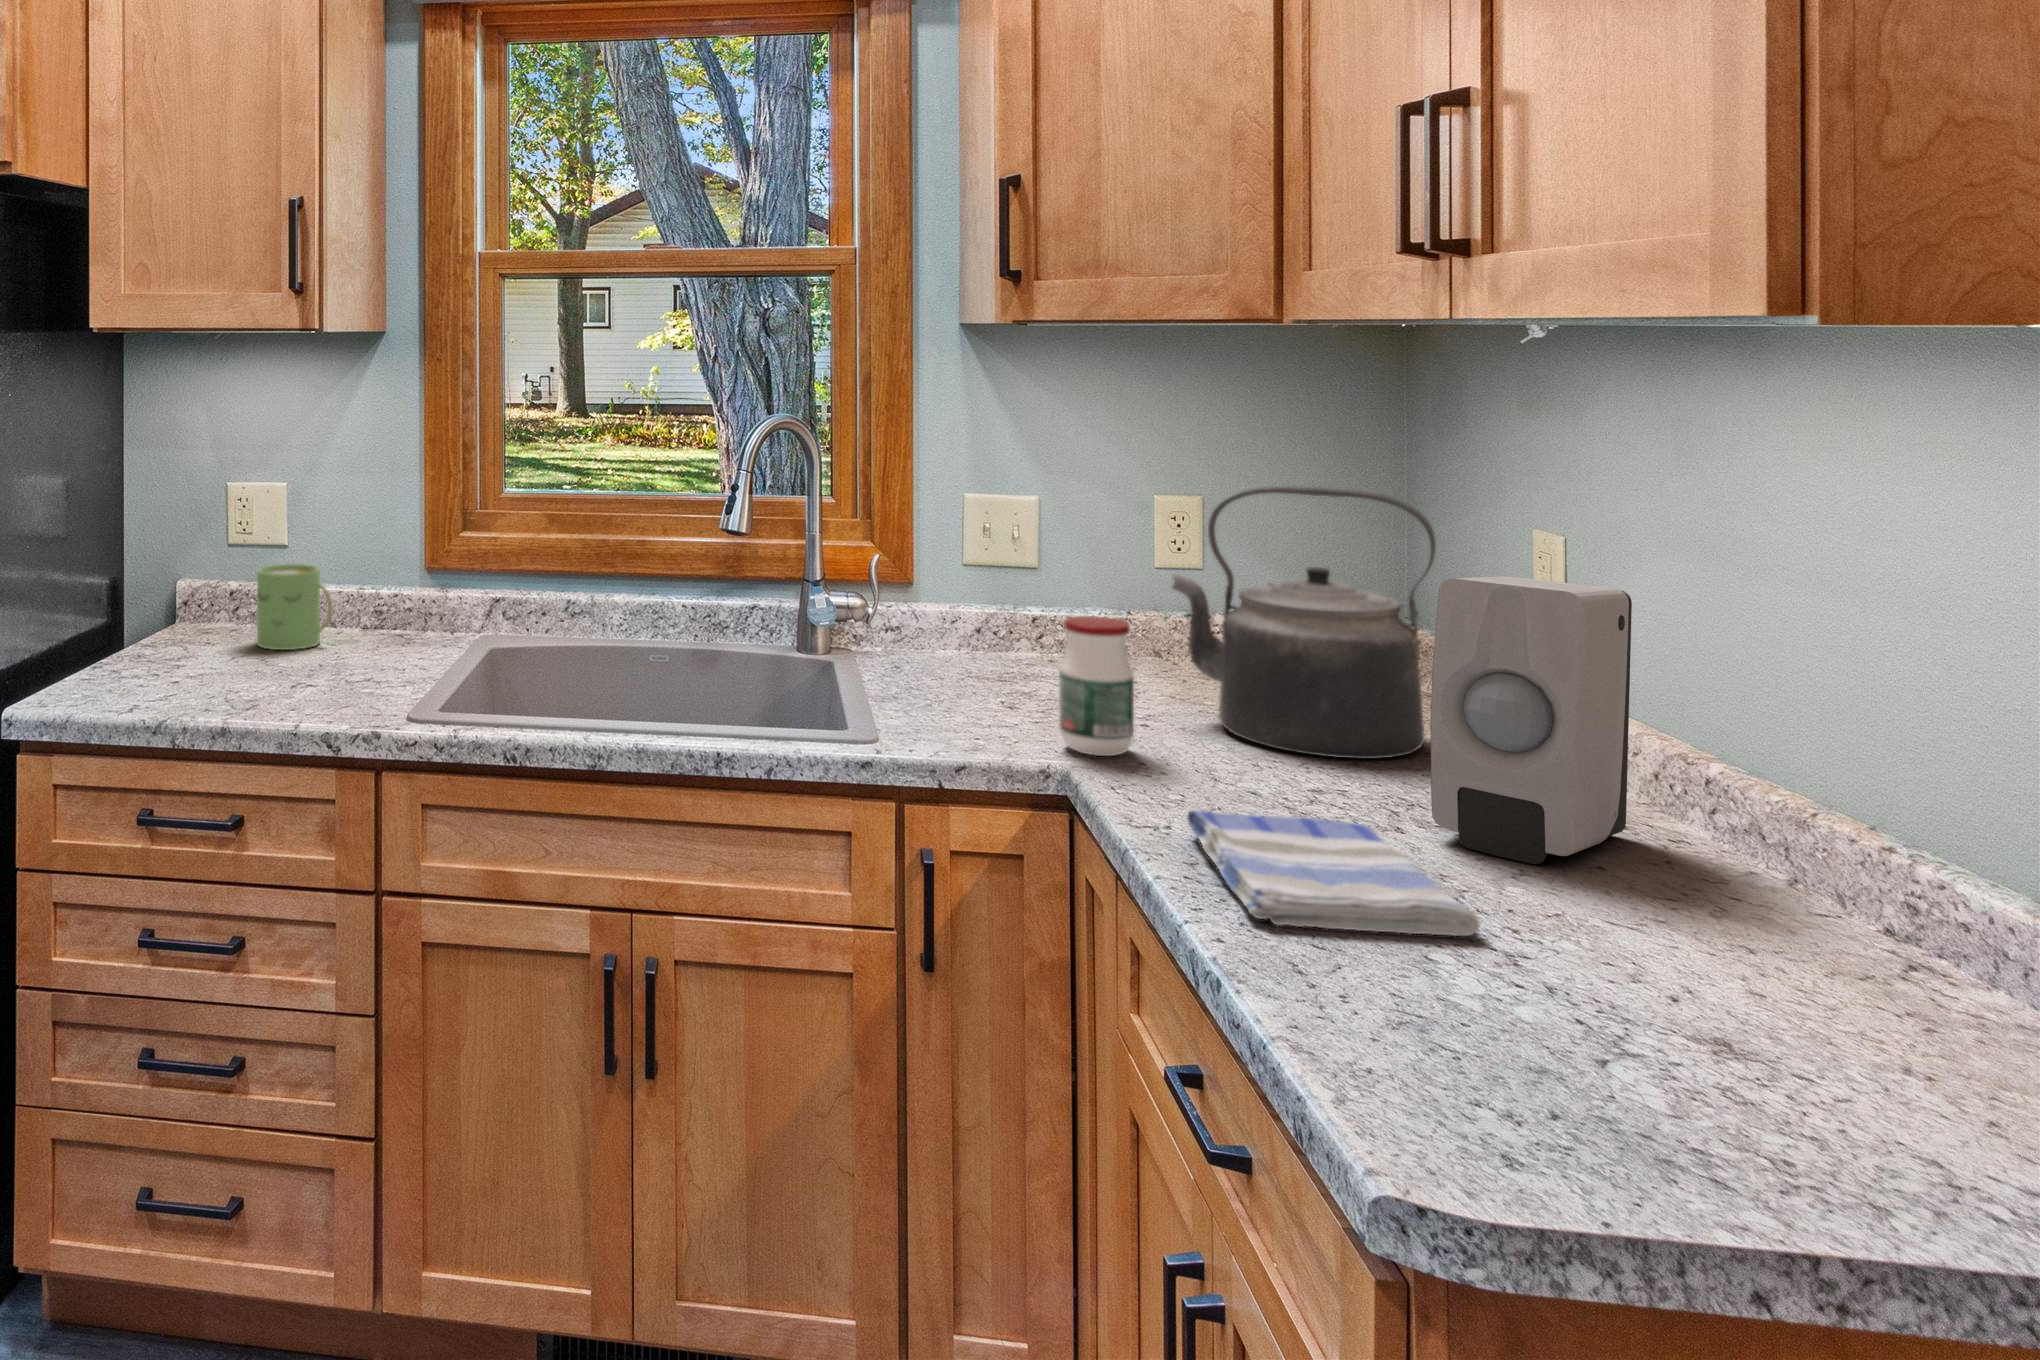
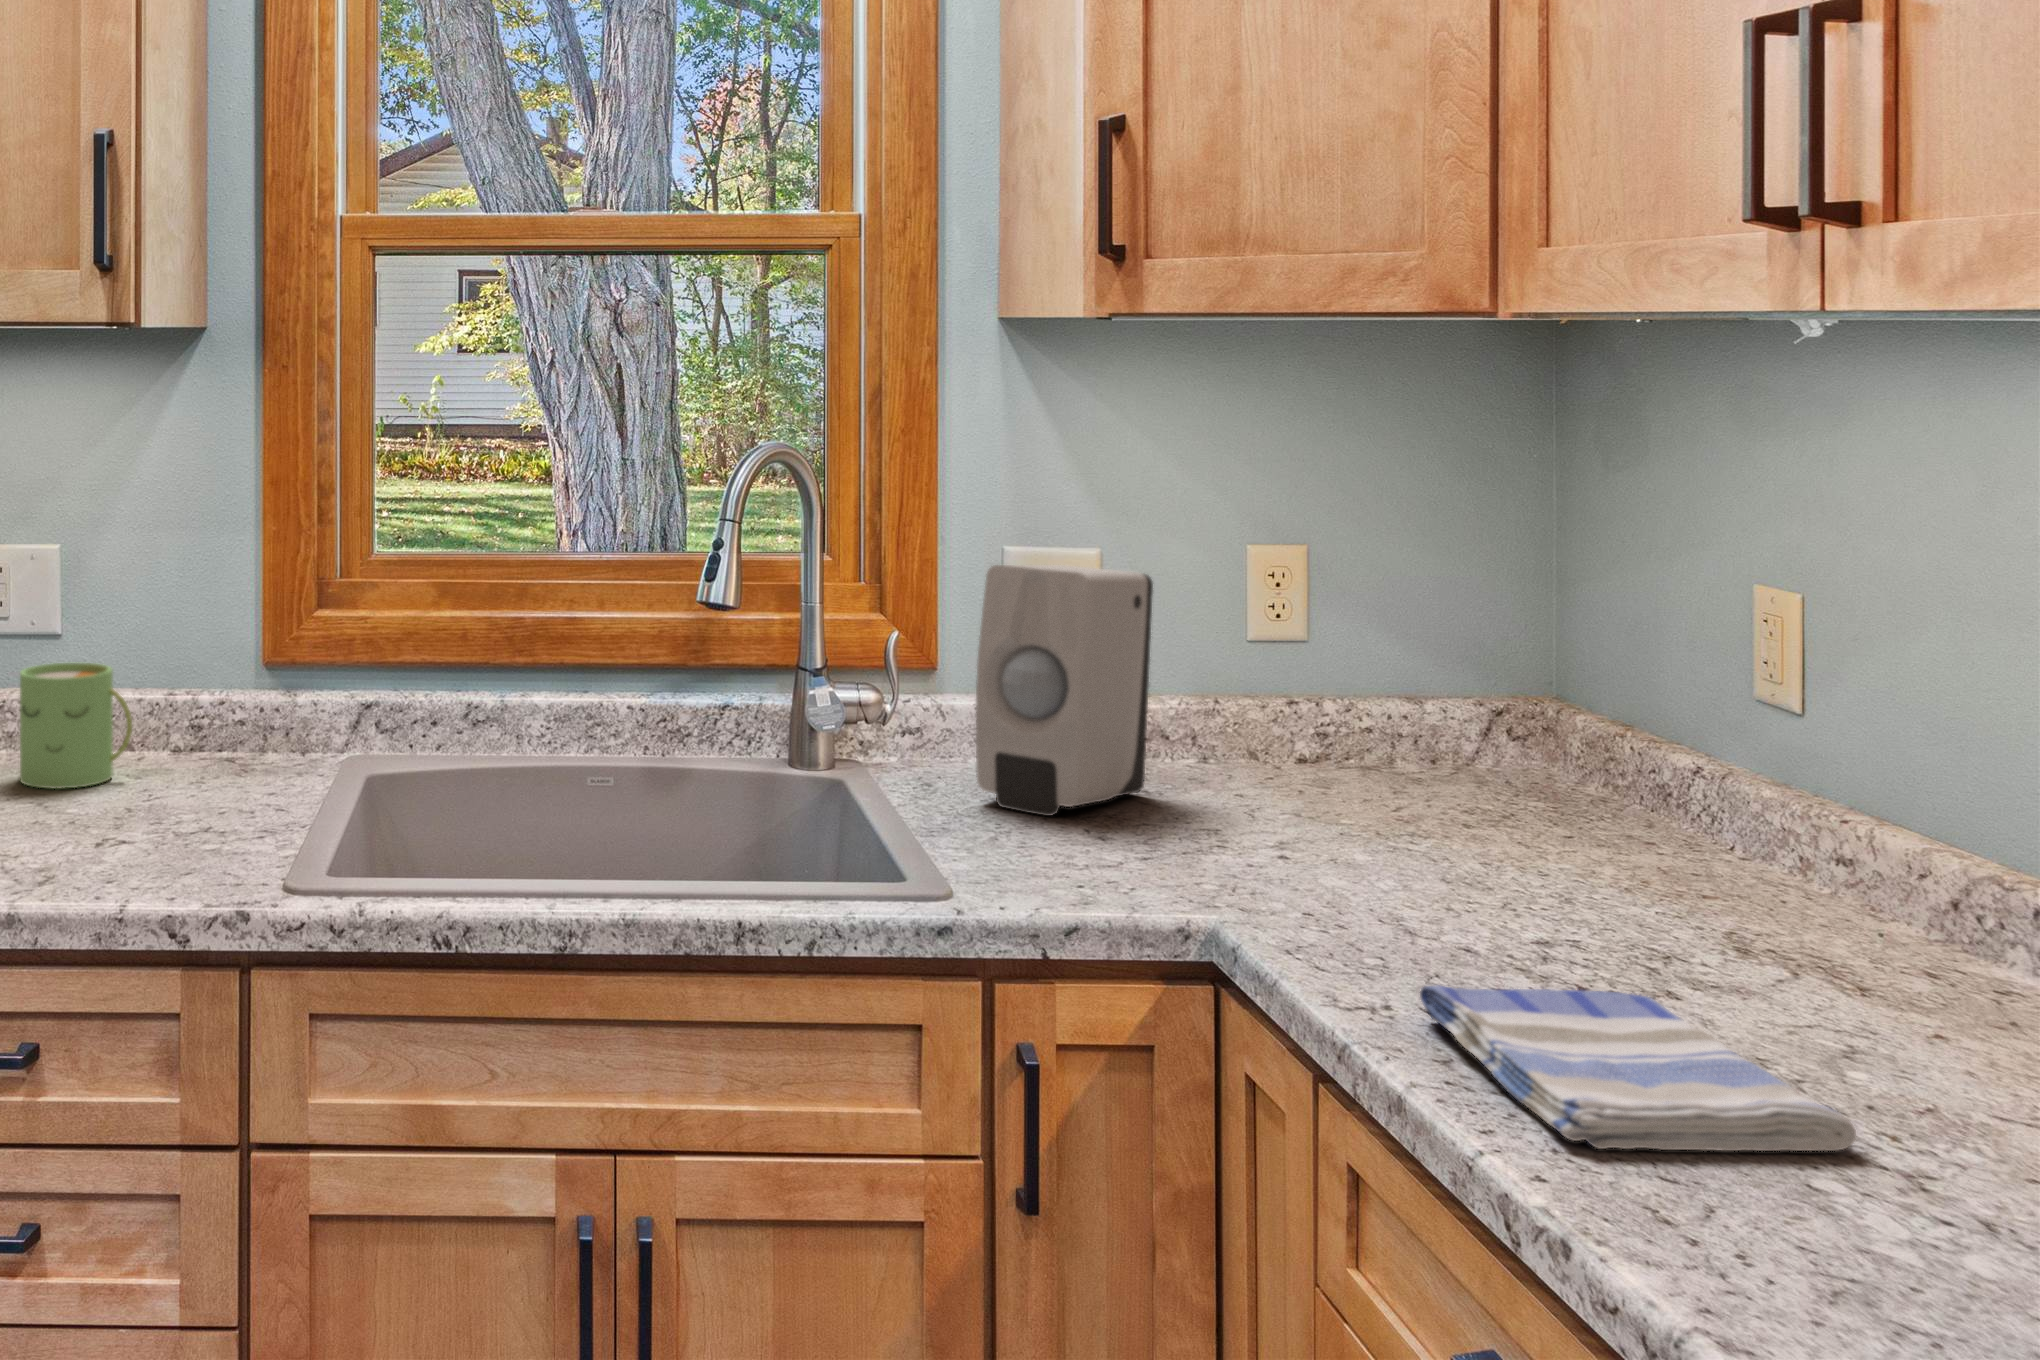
kettle: present [1172,486,1436,759] -> none [1315,539,1662,898]
soap dispenser: present [1431,576,1632,864] -> present [976,565,1153,816]
jar: present [1059,616,1134,756] -> none [1194,718,1294,908]

